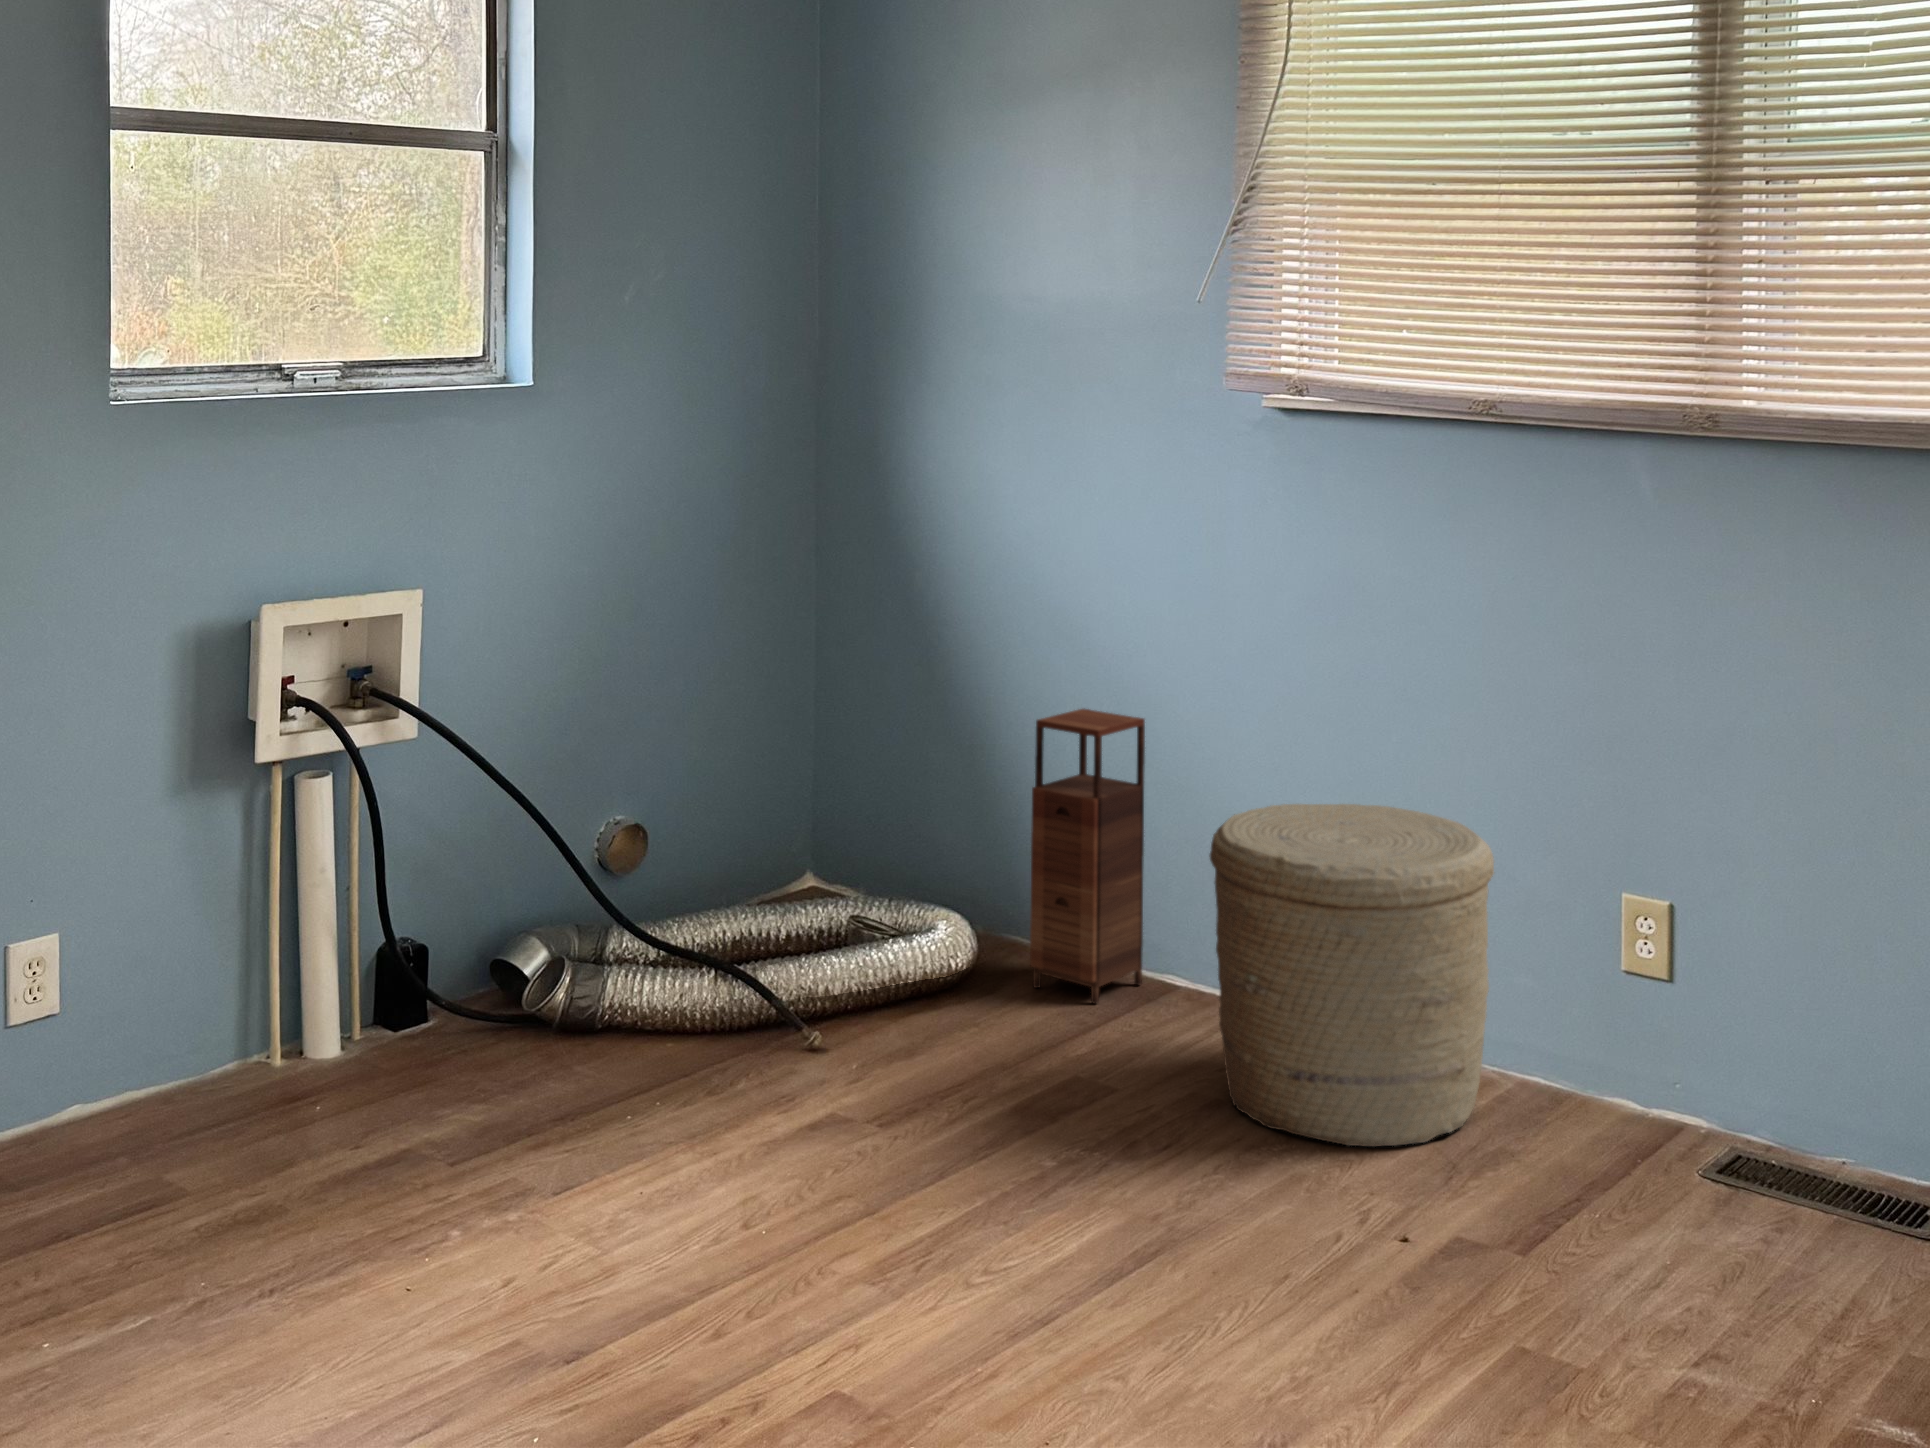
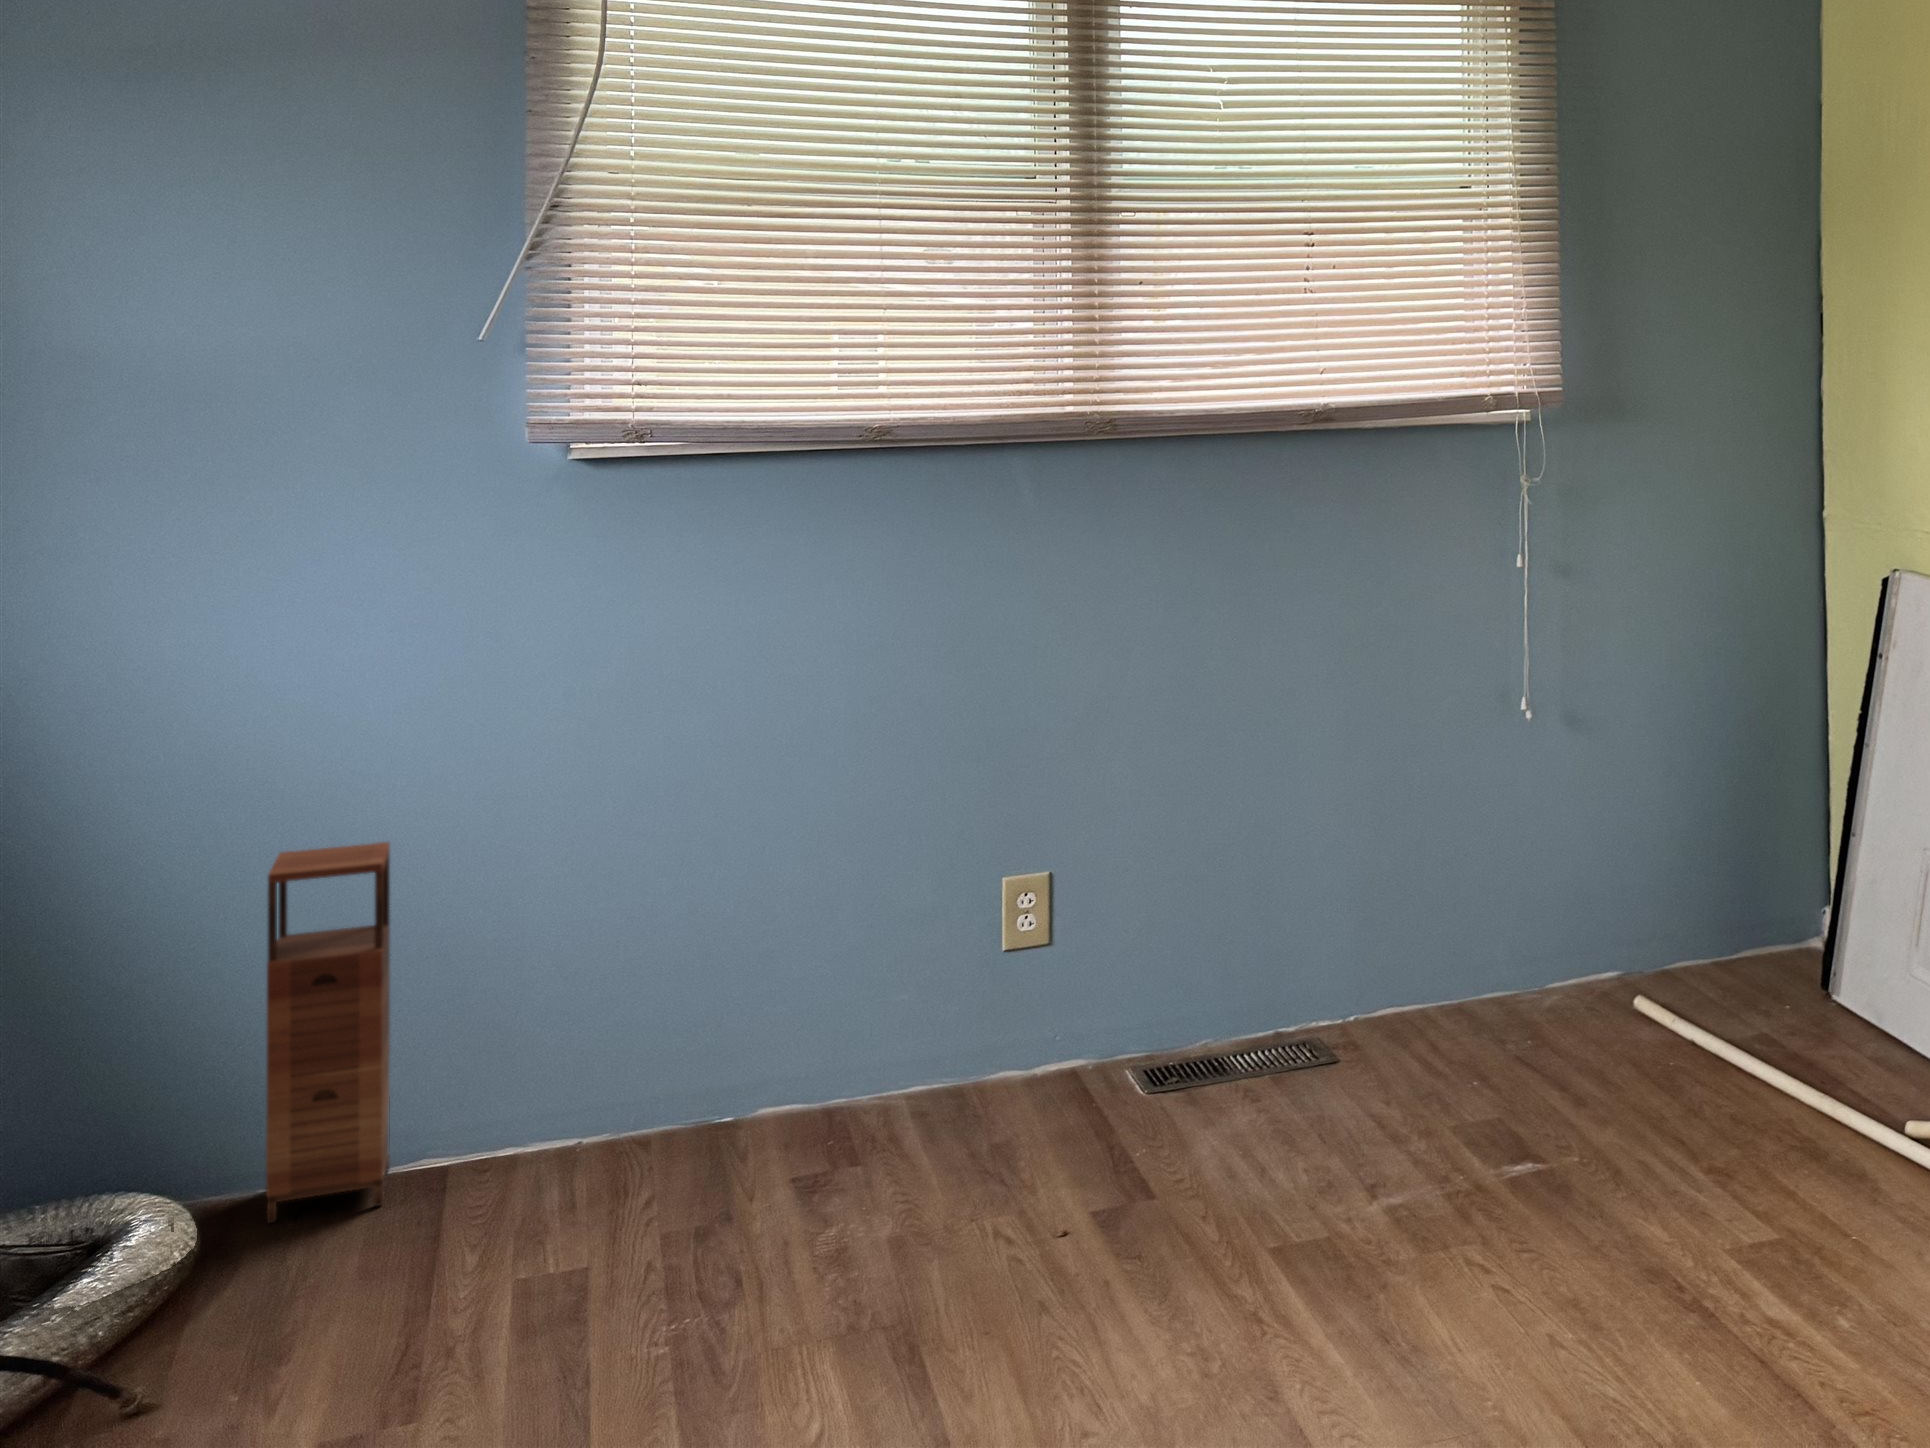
woven basket: present [1210,804,1494,1147] -> none [650,849,958,1213]

